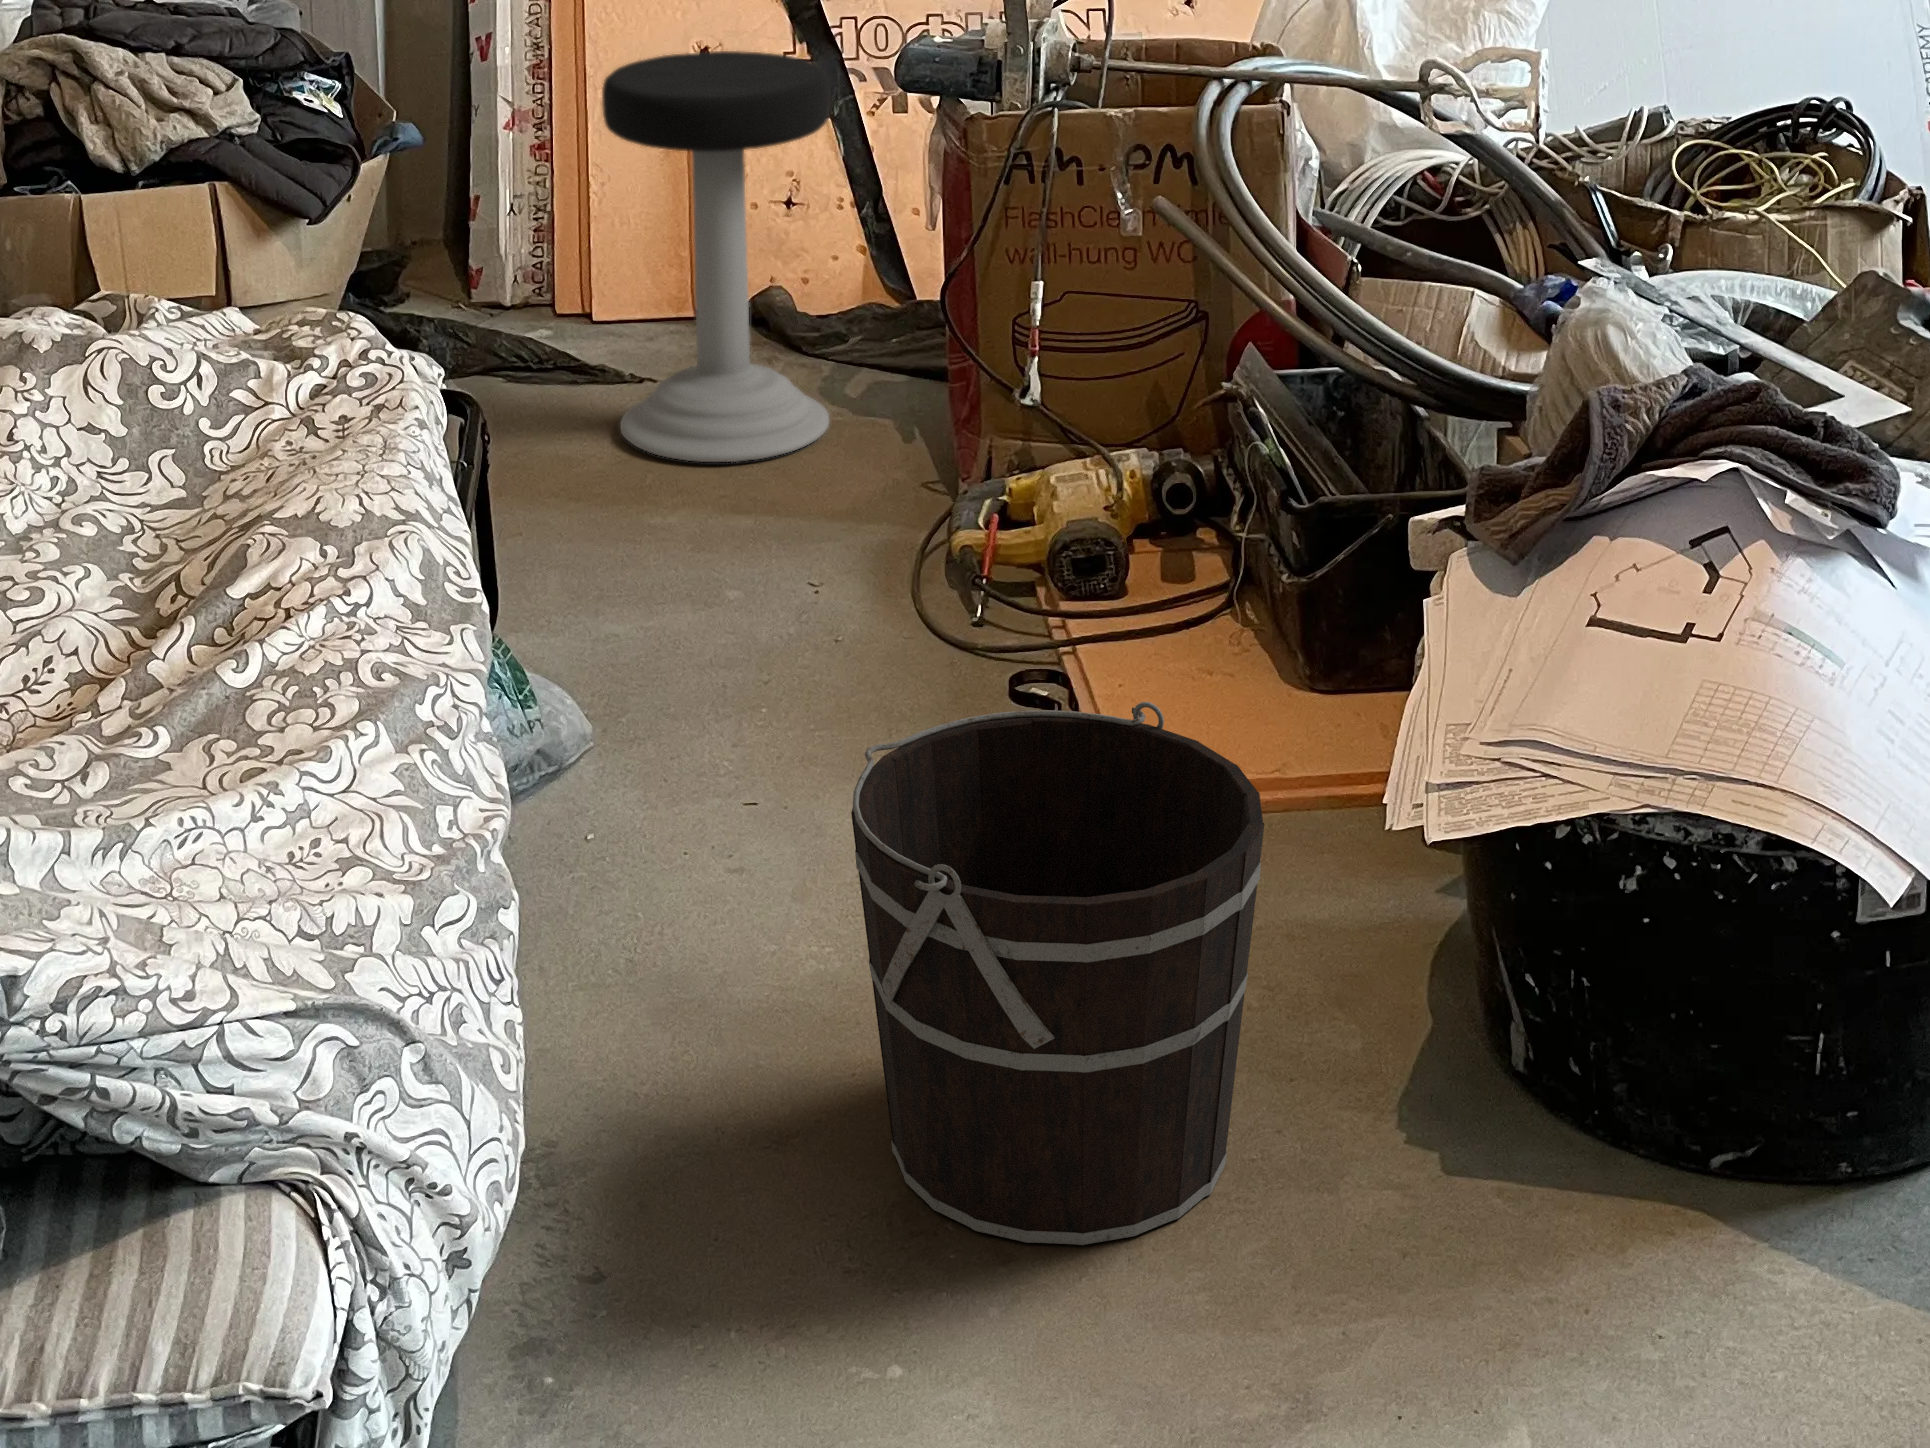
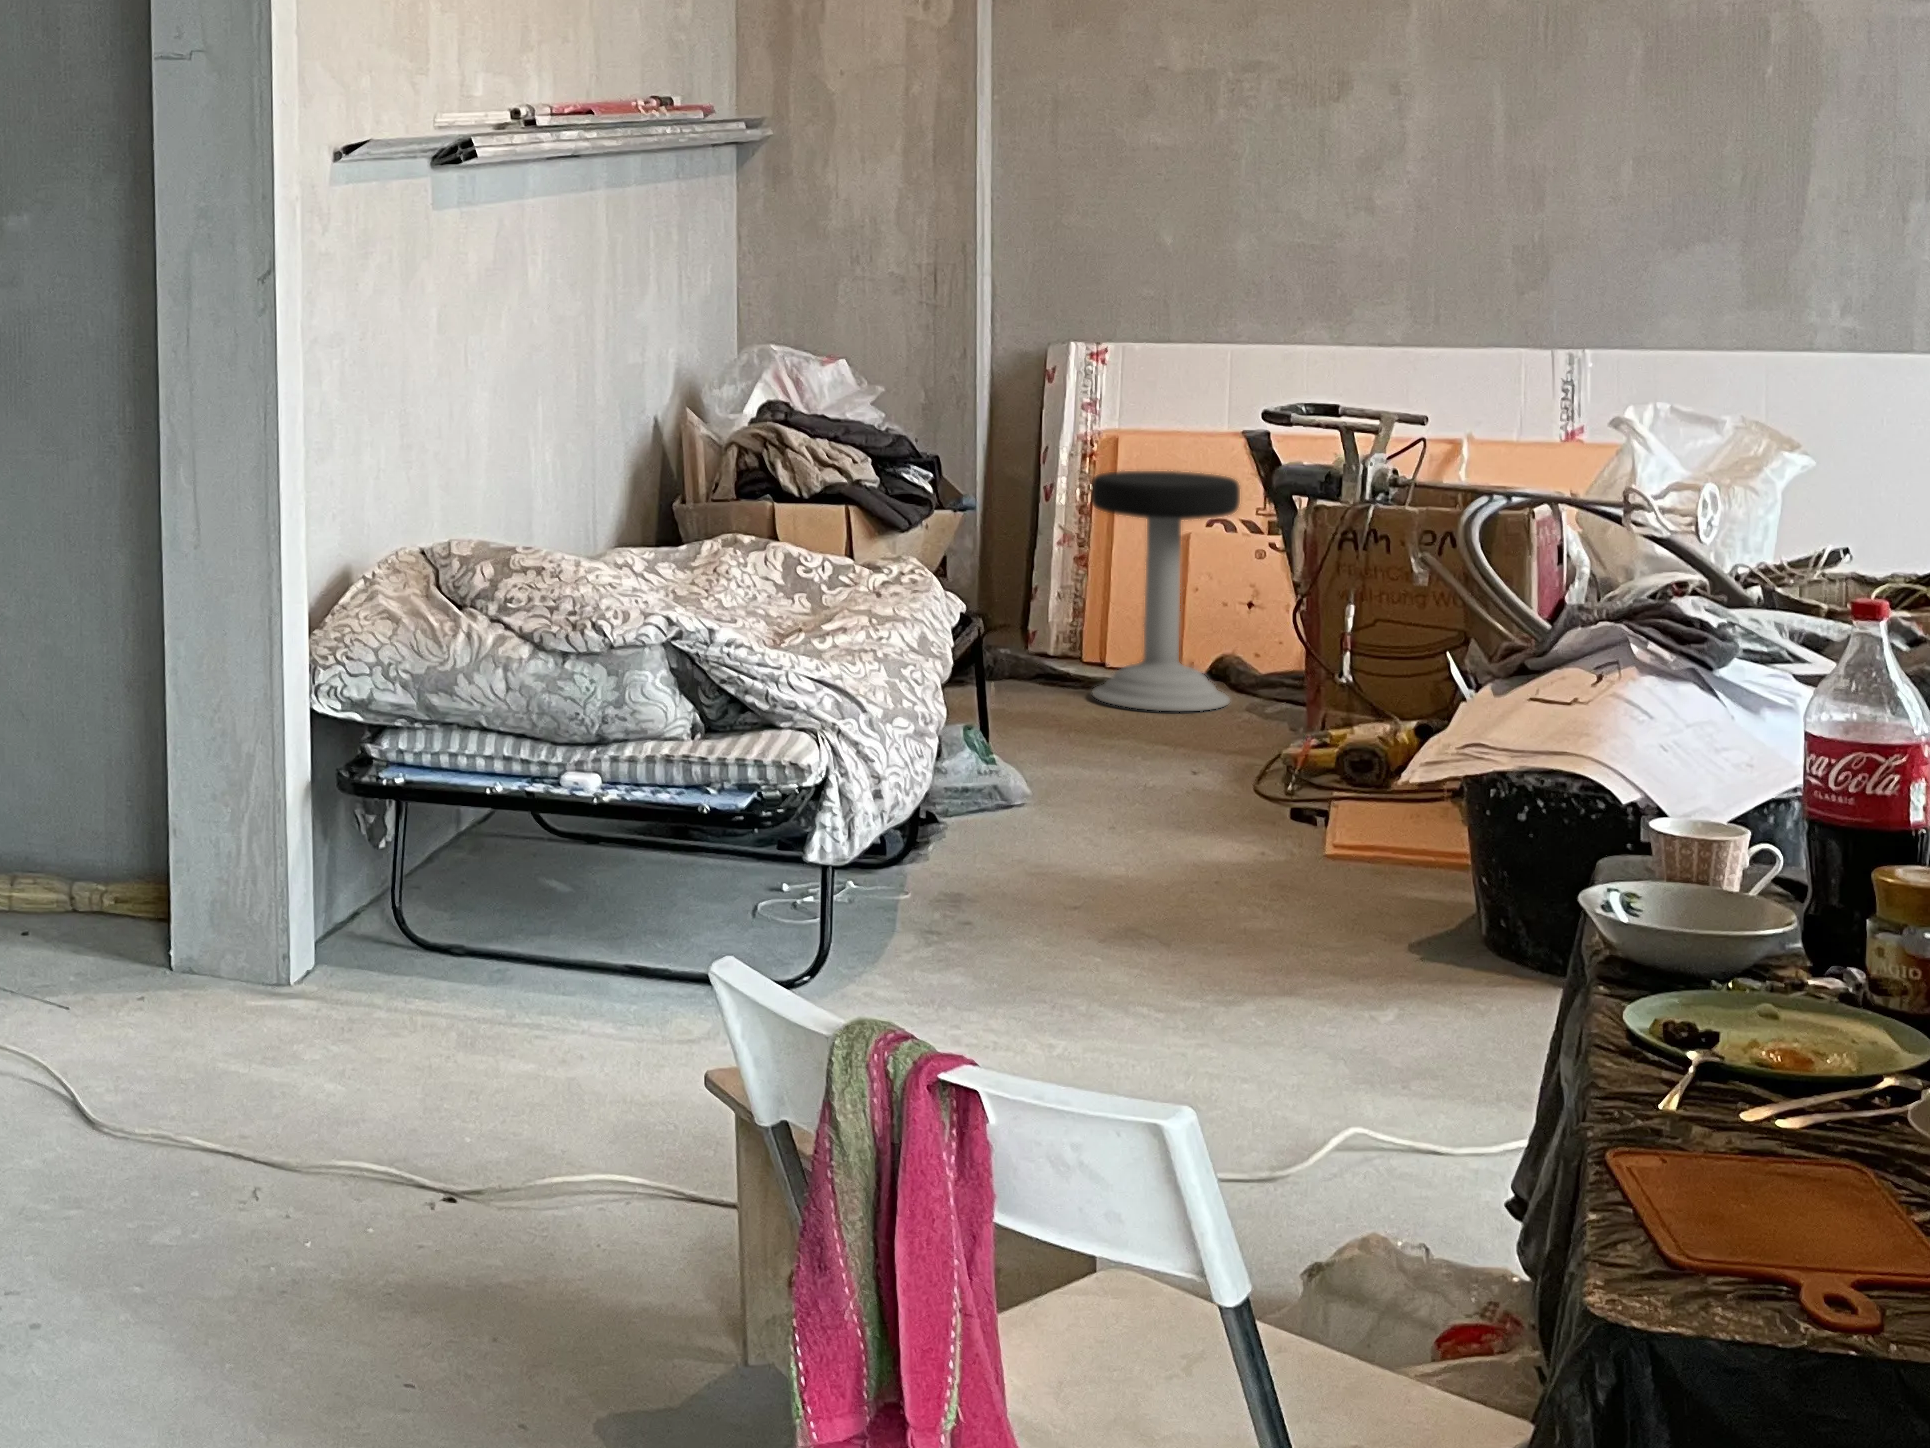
bucket: present [851,702,1264,1245] -> none [1090,698,1296,910]

